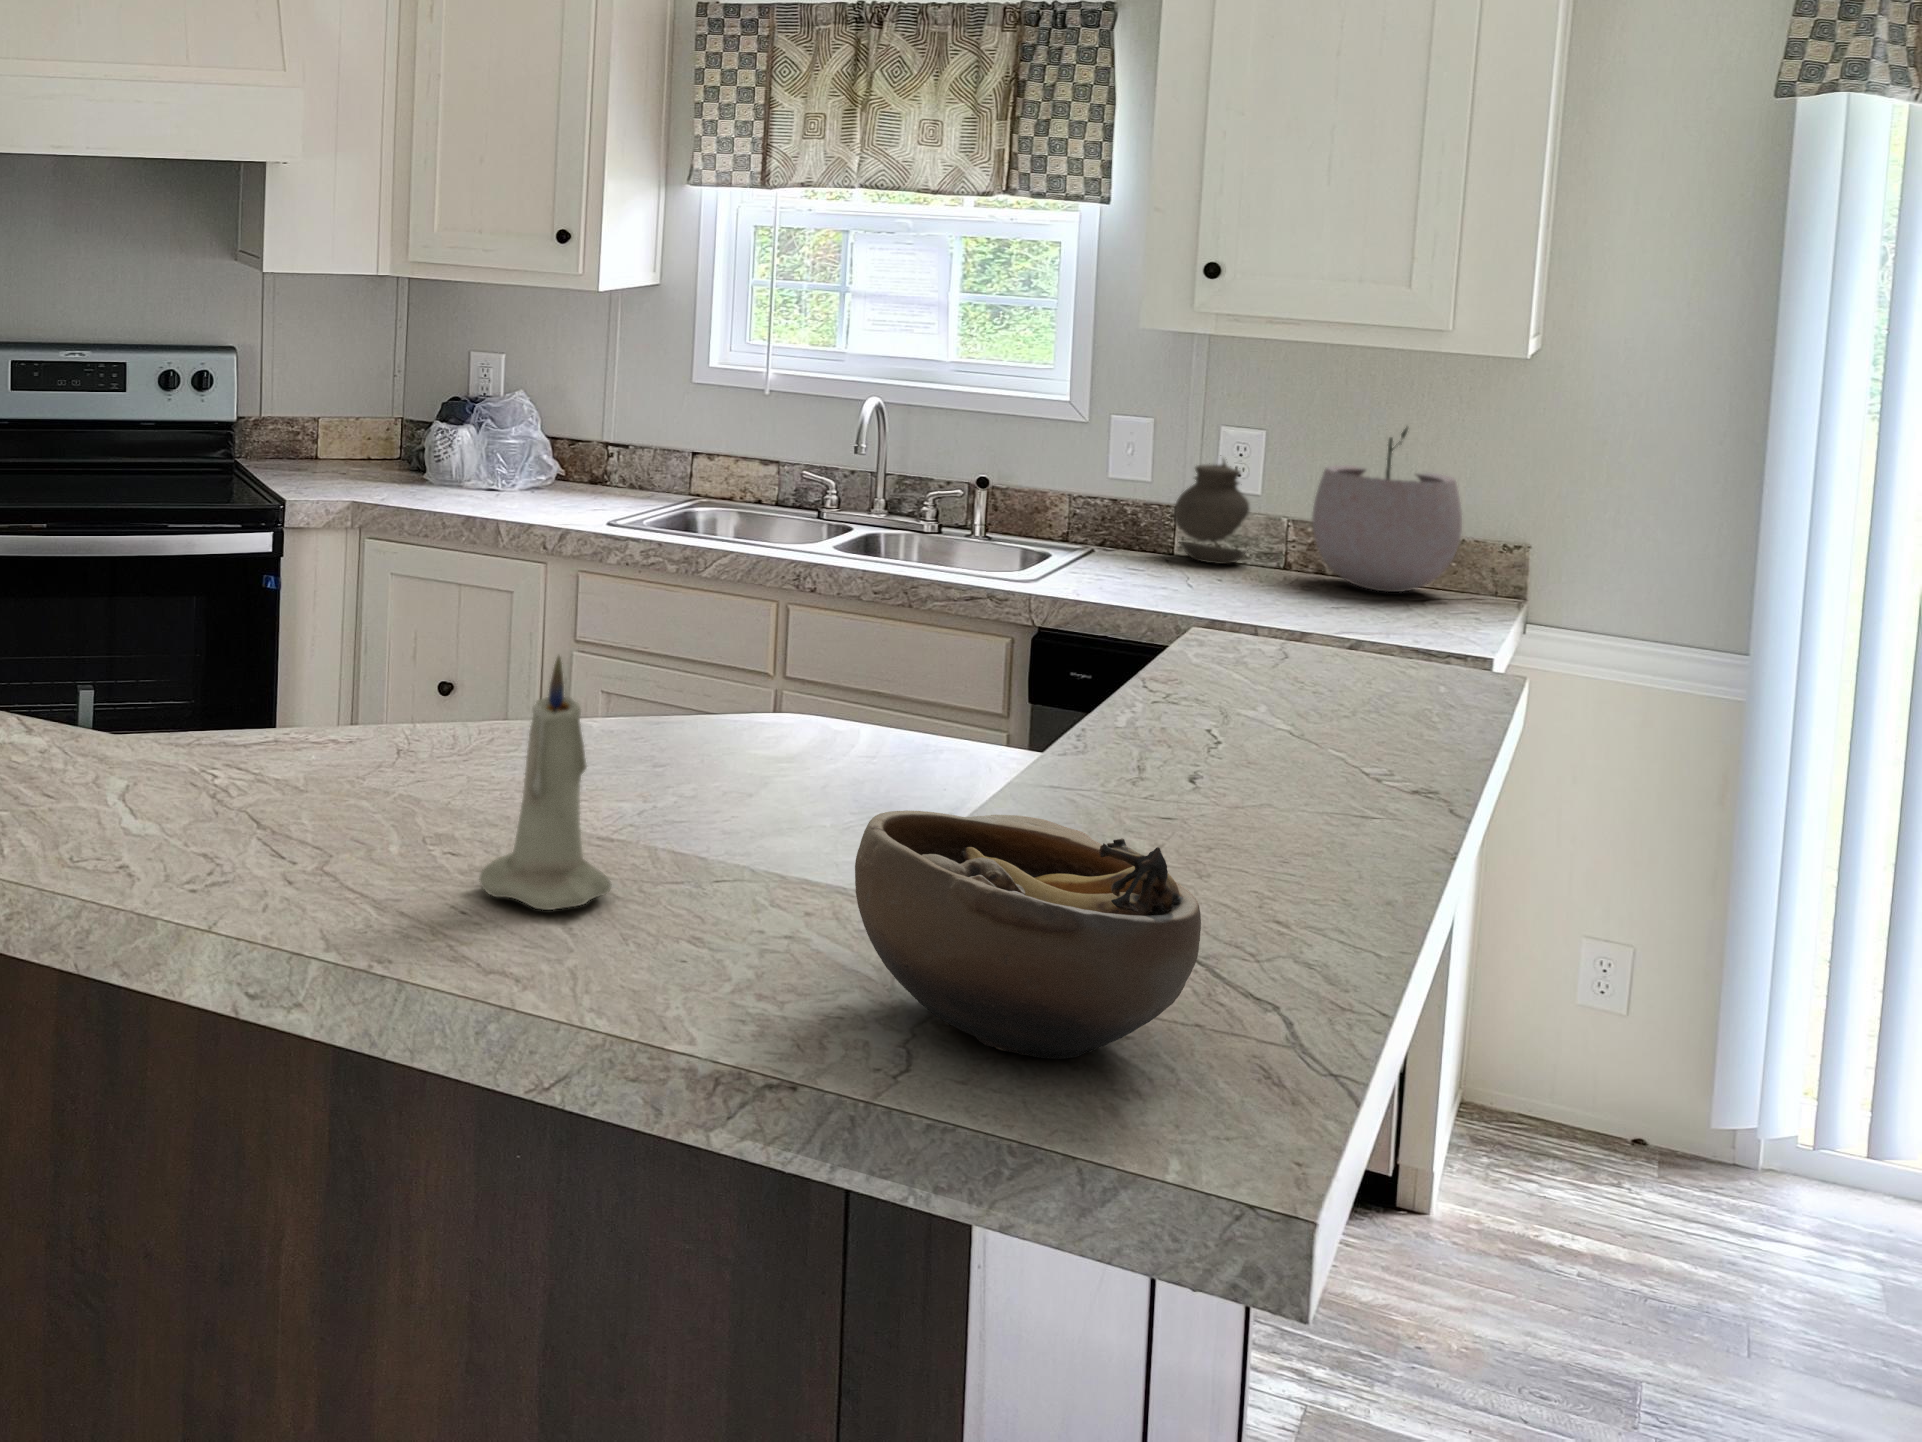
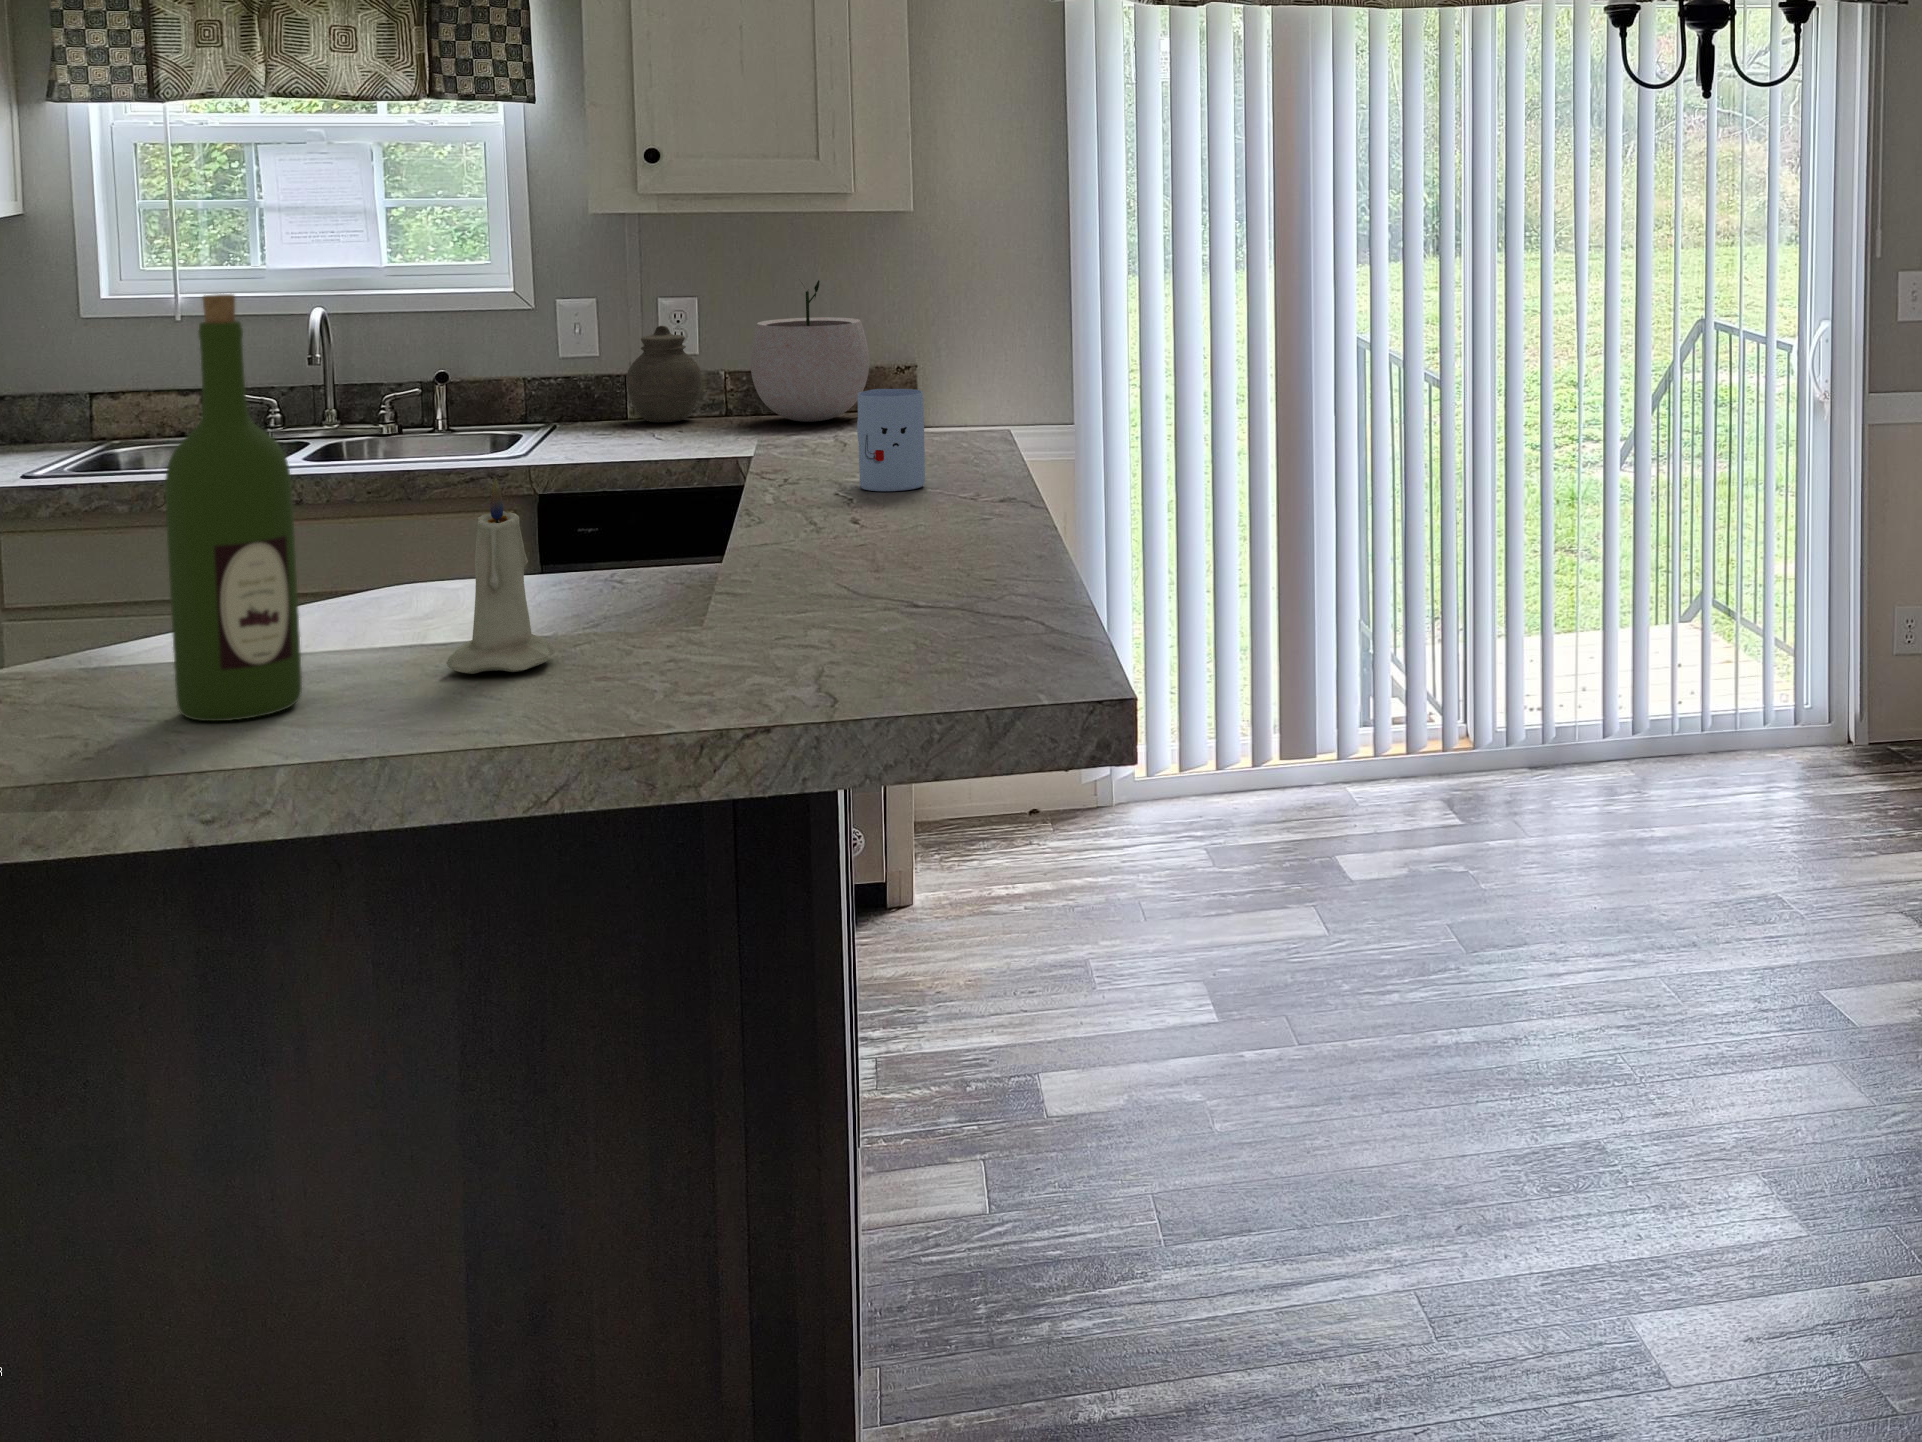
wine bottle: none [174,388,313,892] -> present [165,294,302,721]
mug: none [1273,588,1373,732] -> present [857,389,925,491]
bowl: present [855,811,1201,1059] -> none [773,507,998,660]

